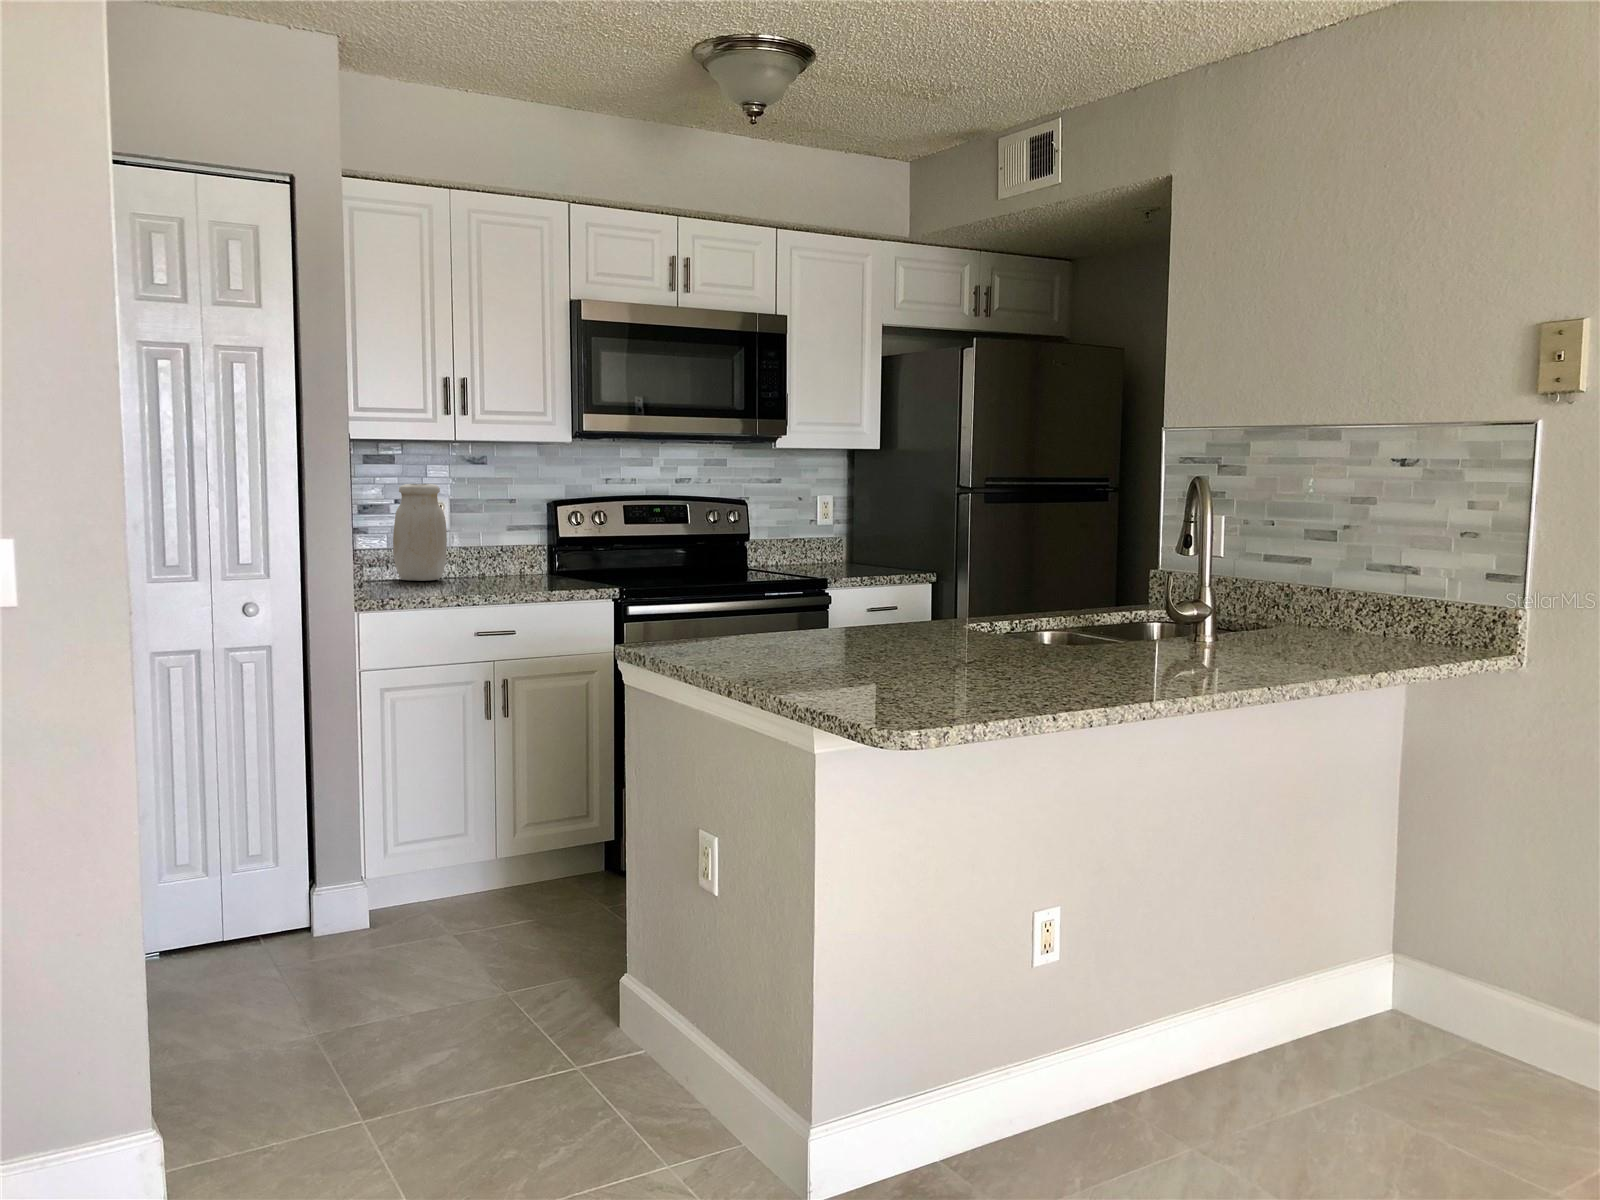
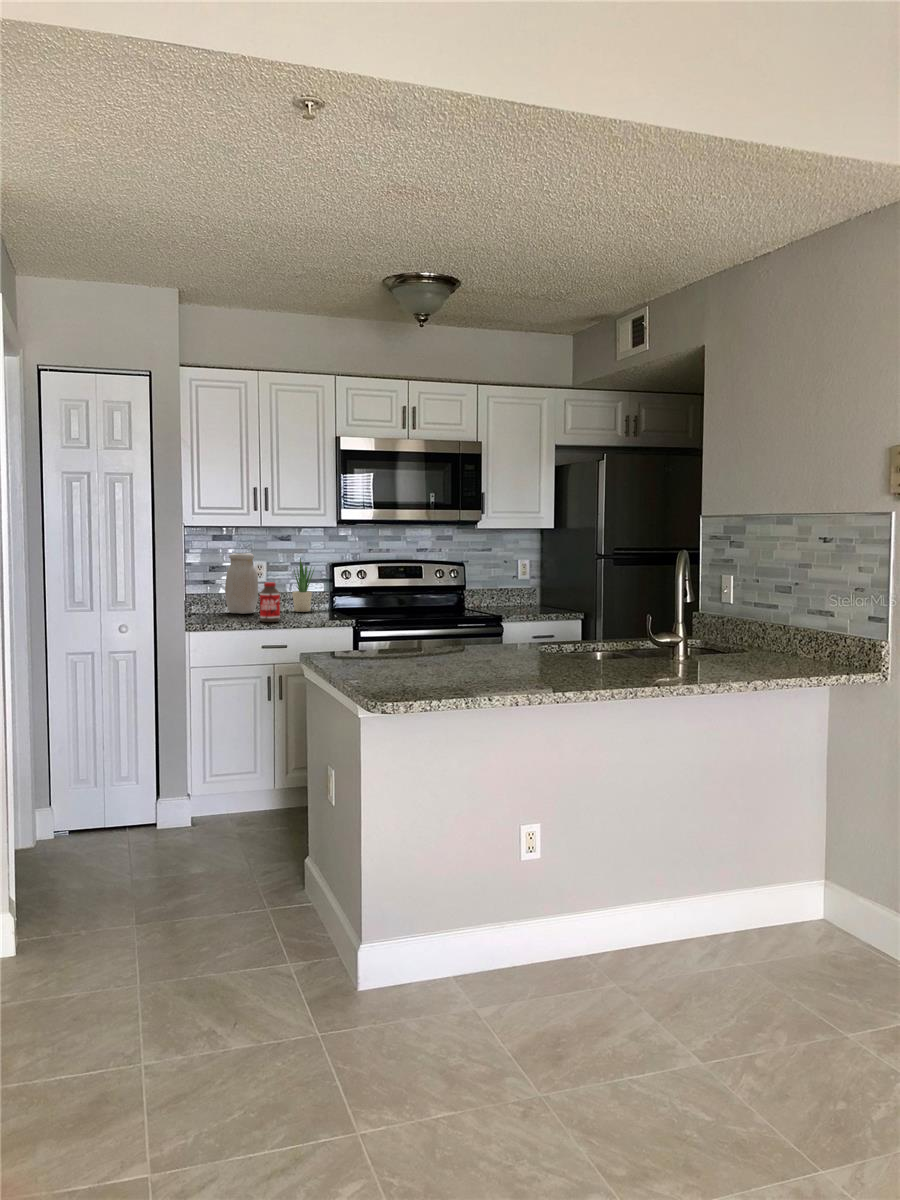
potted plant: none [496,490,532,576] -> present [292,558,314,612]
bottle: none [464,531,497,594] -> present [260,583,280,622]

